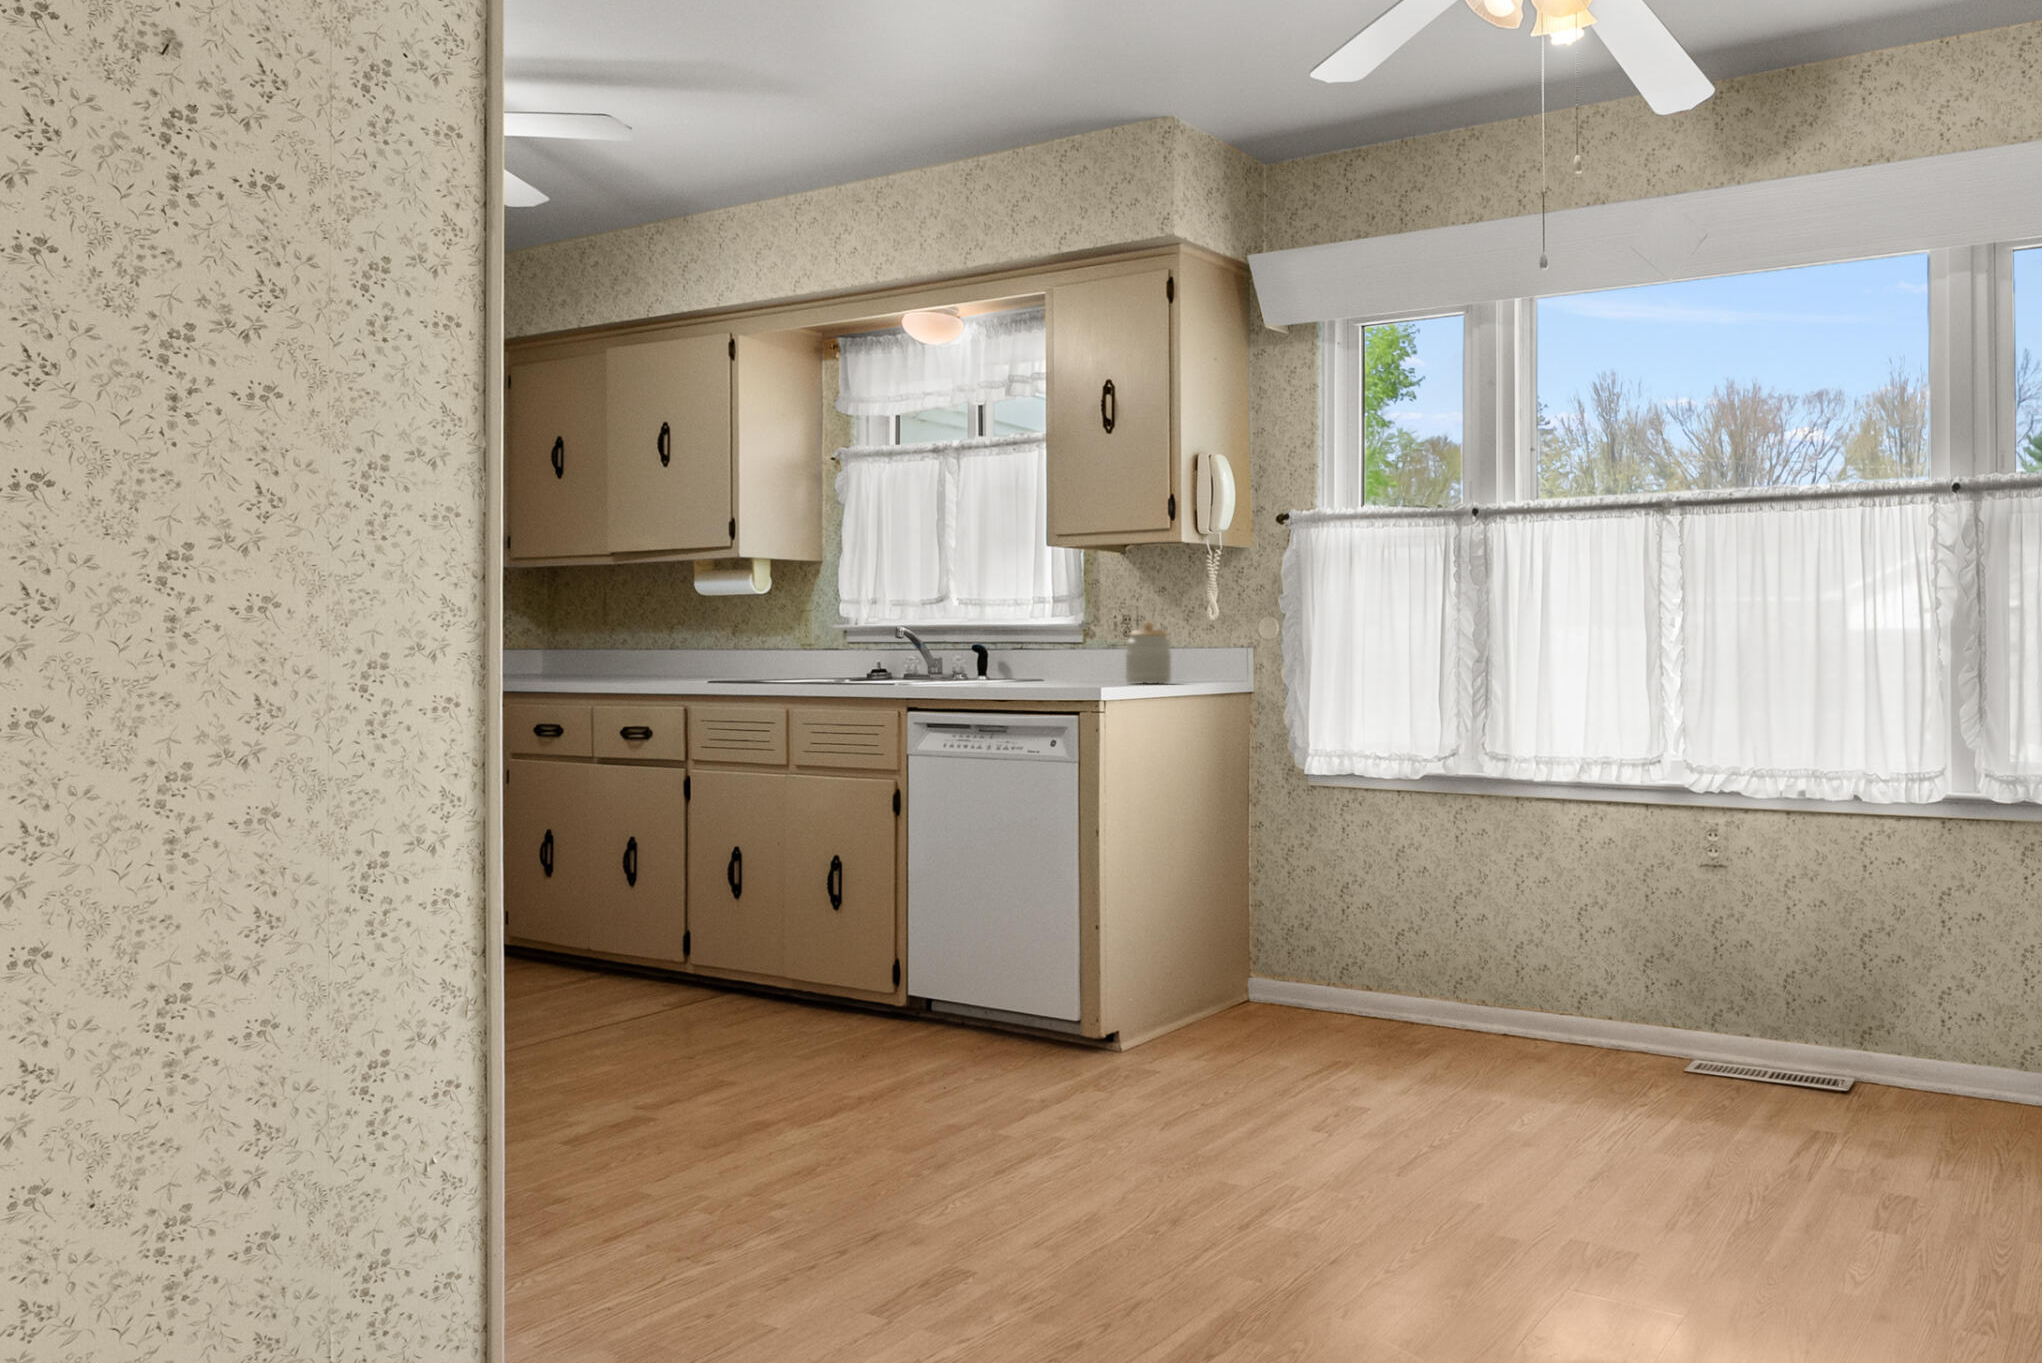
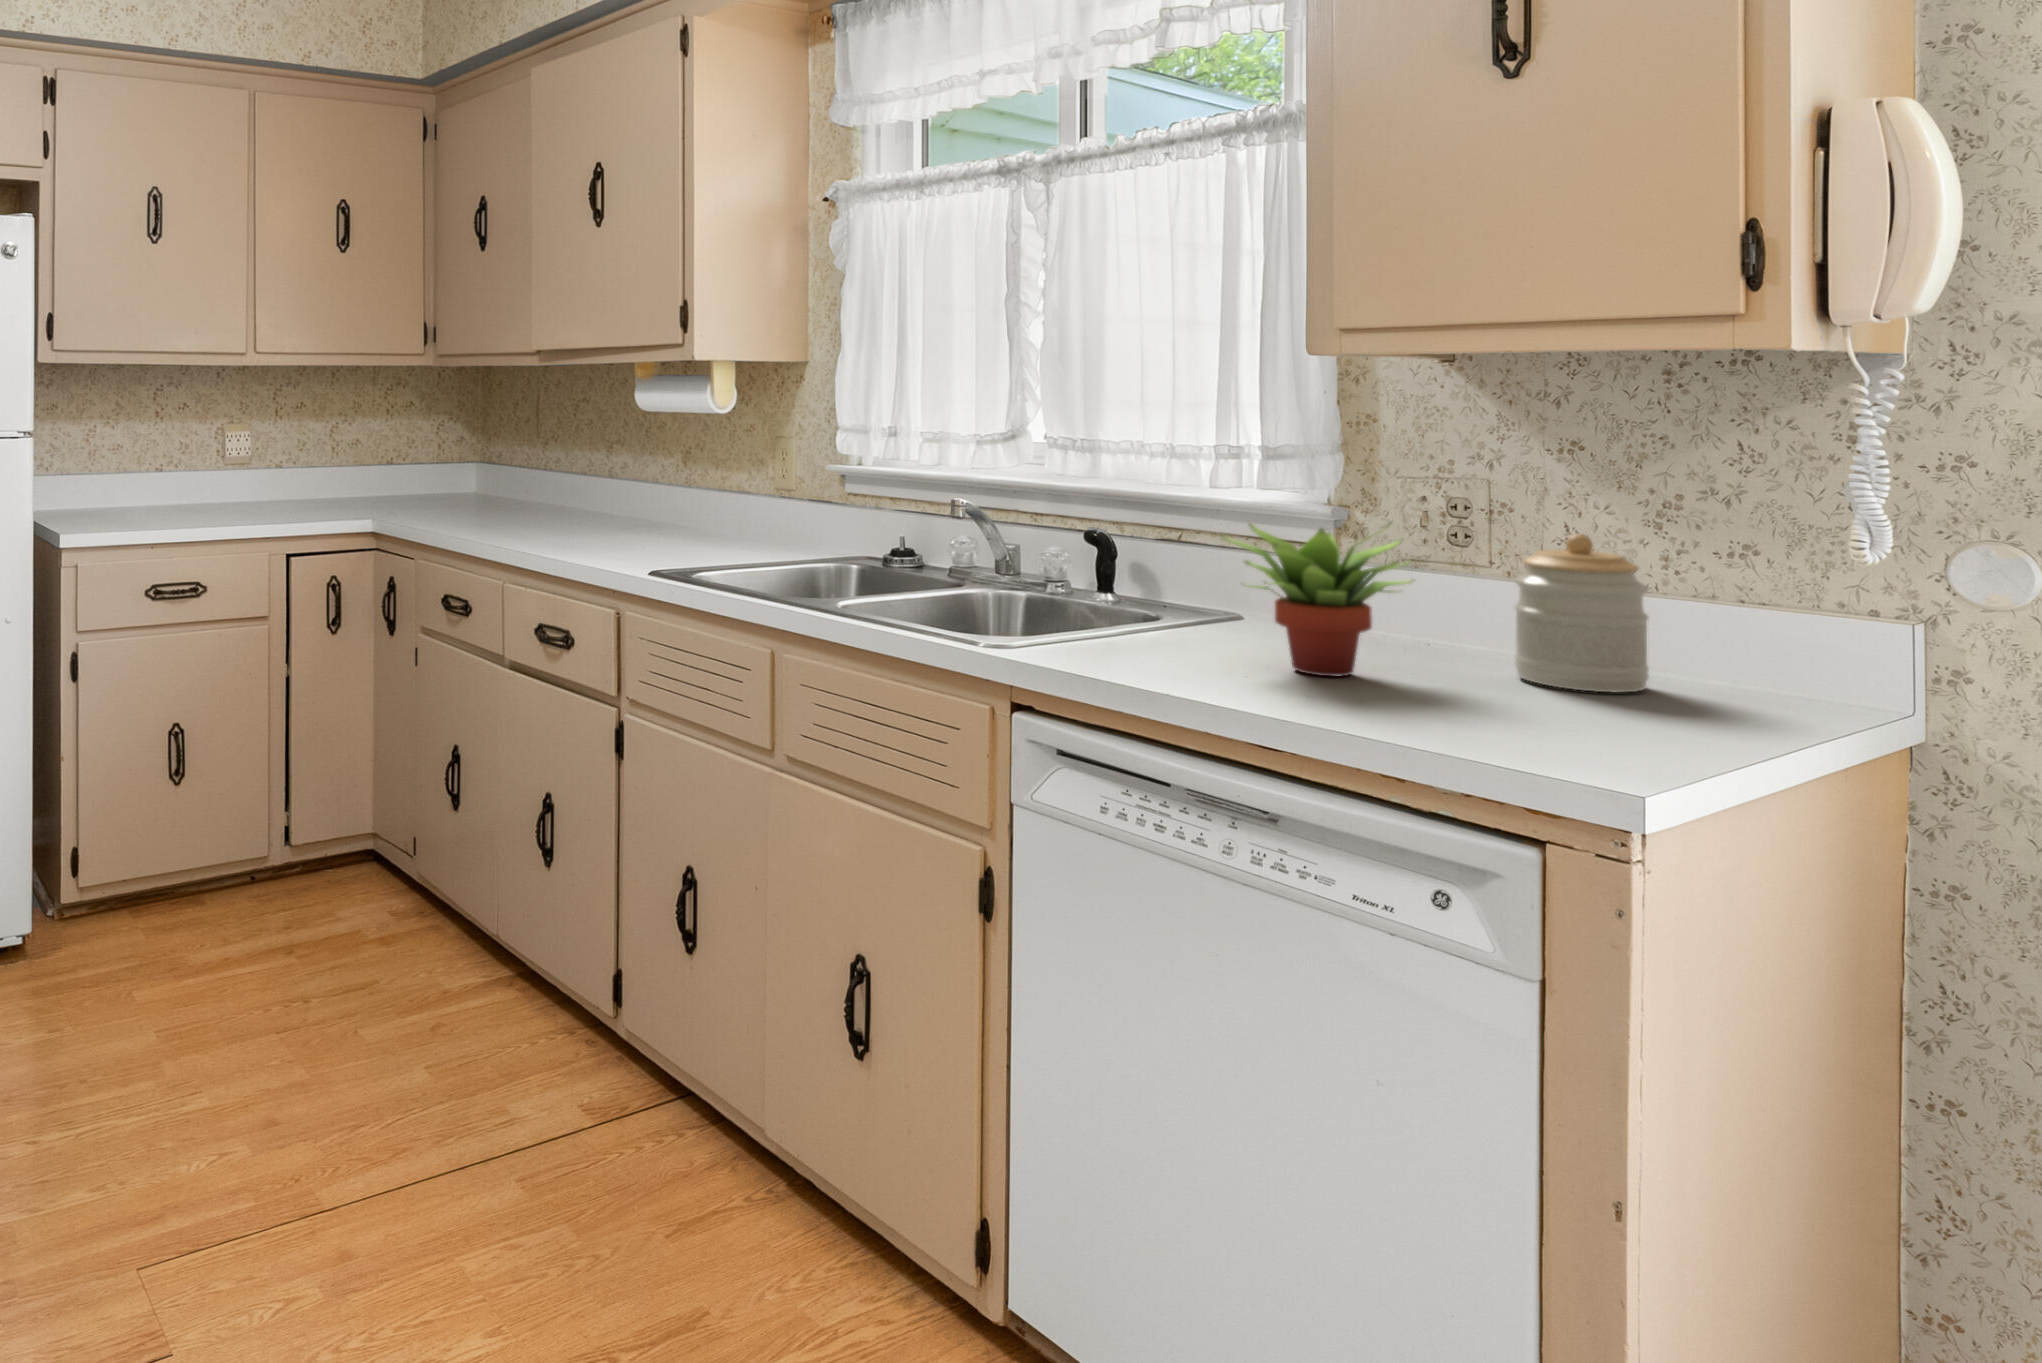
succulent plant: none [1004,616,1086,684] -> present [1223,524,1414,676]

